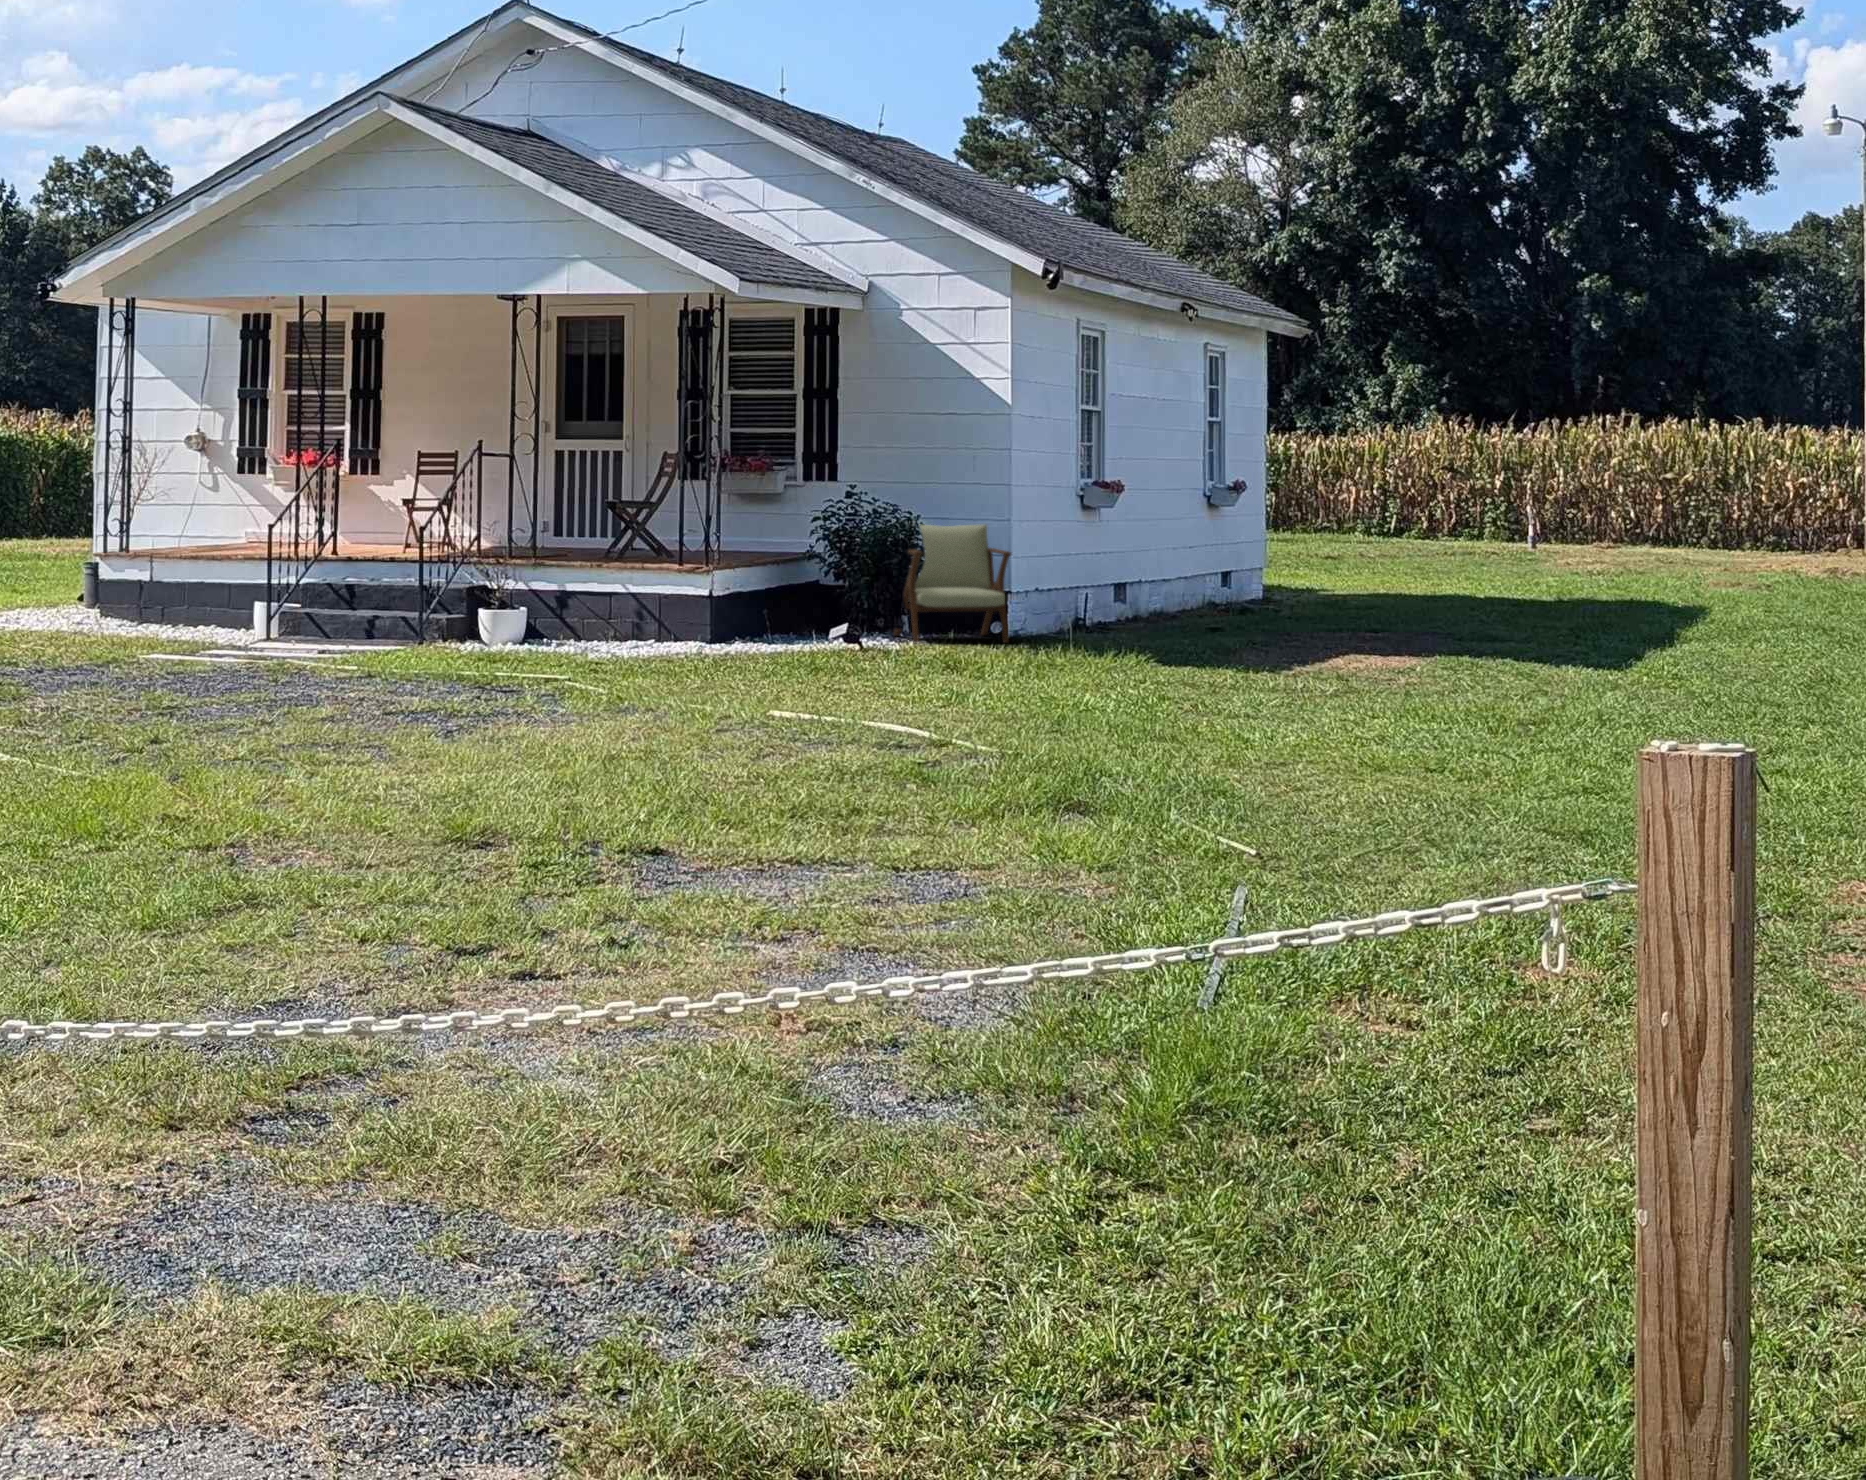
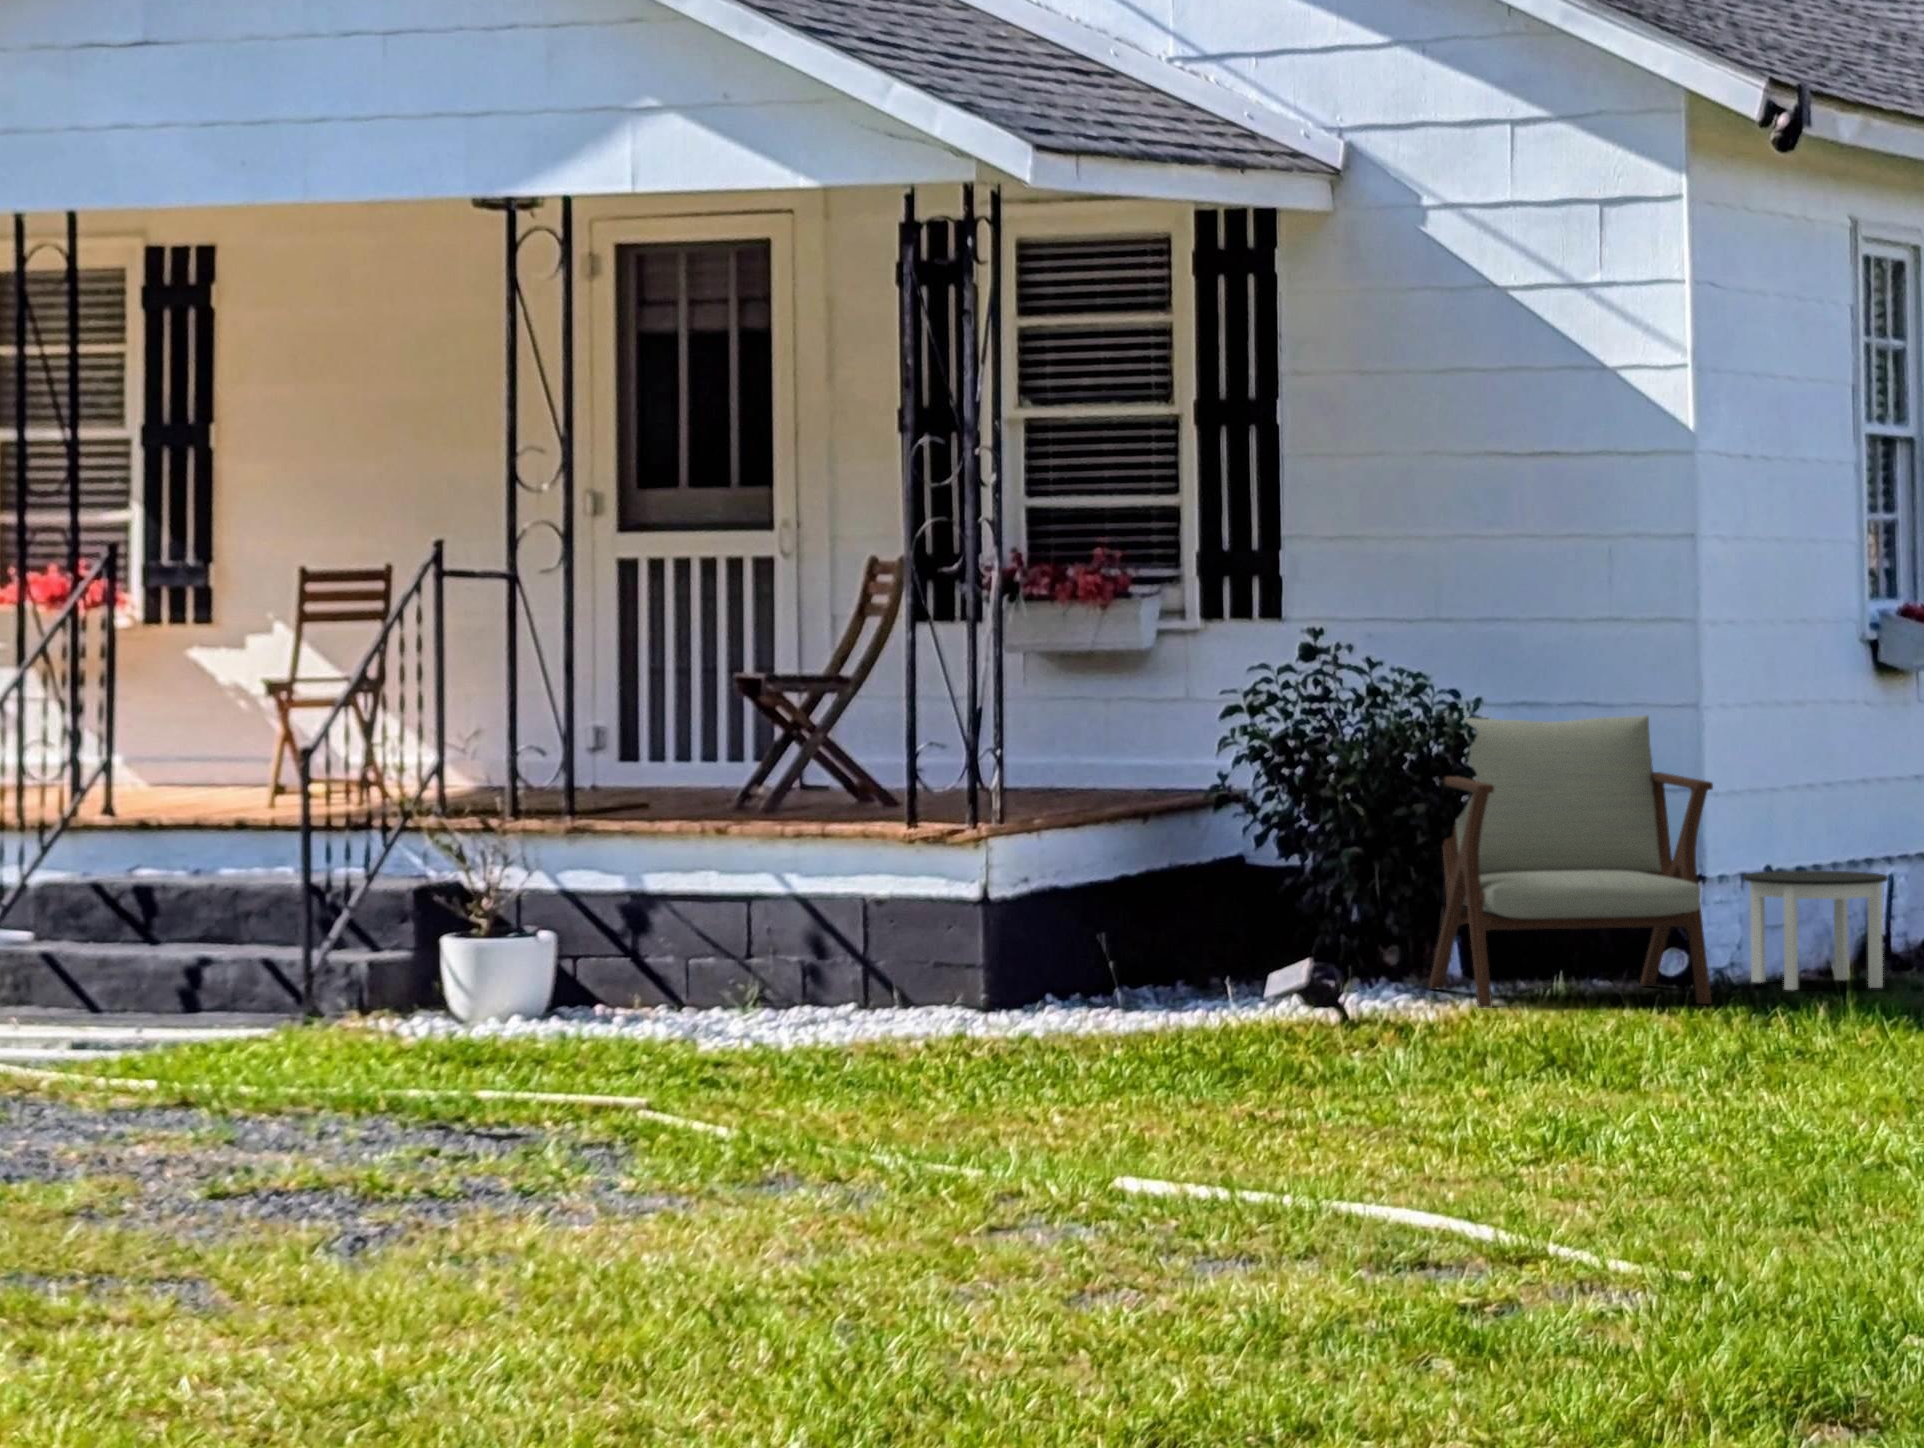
round table: none [1024,589,1082,638] -> present [1743,871,1888,990]

